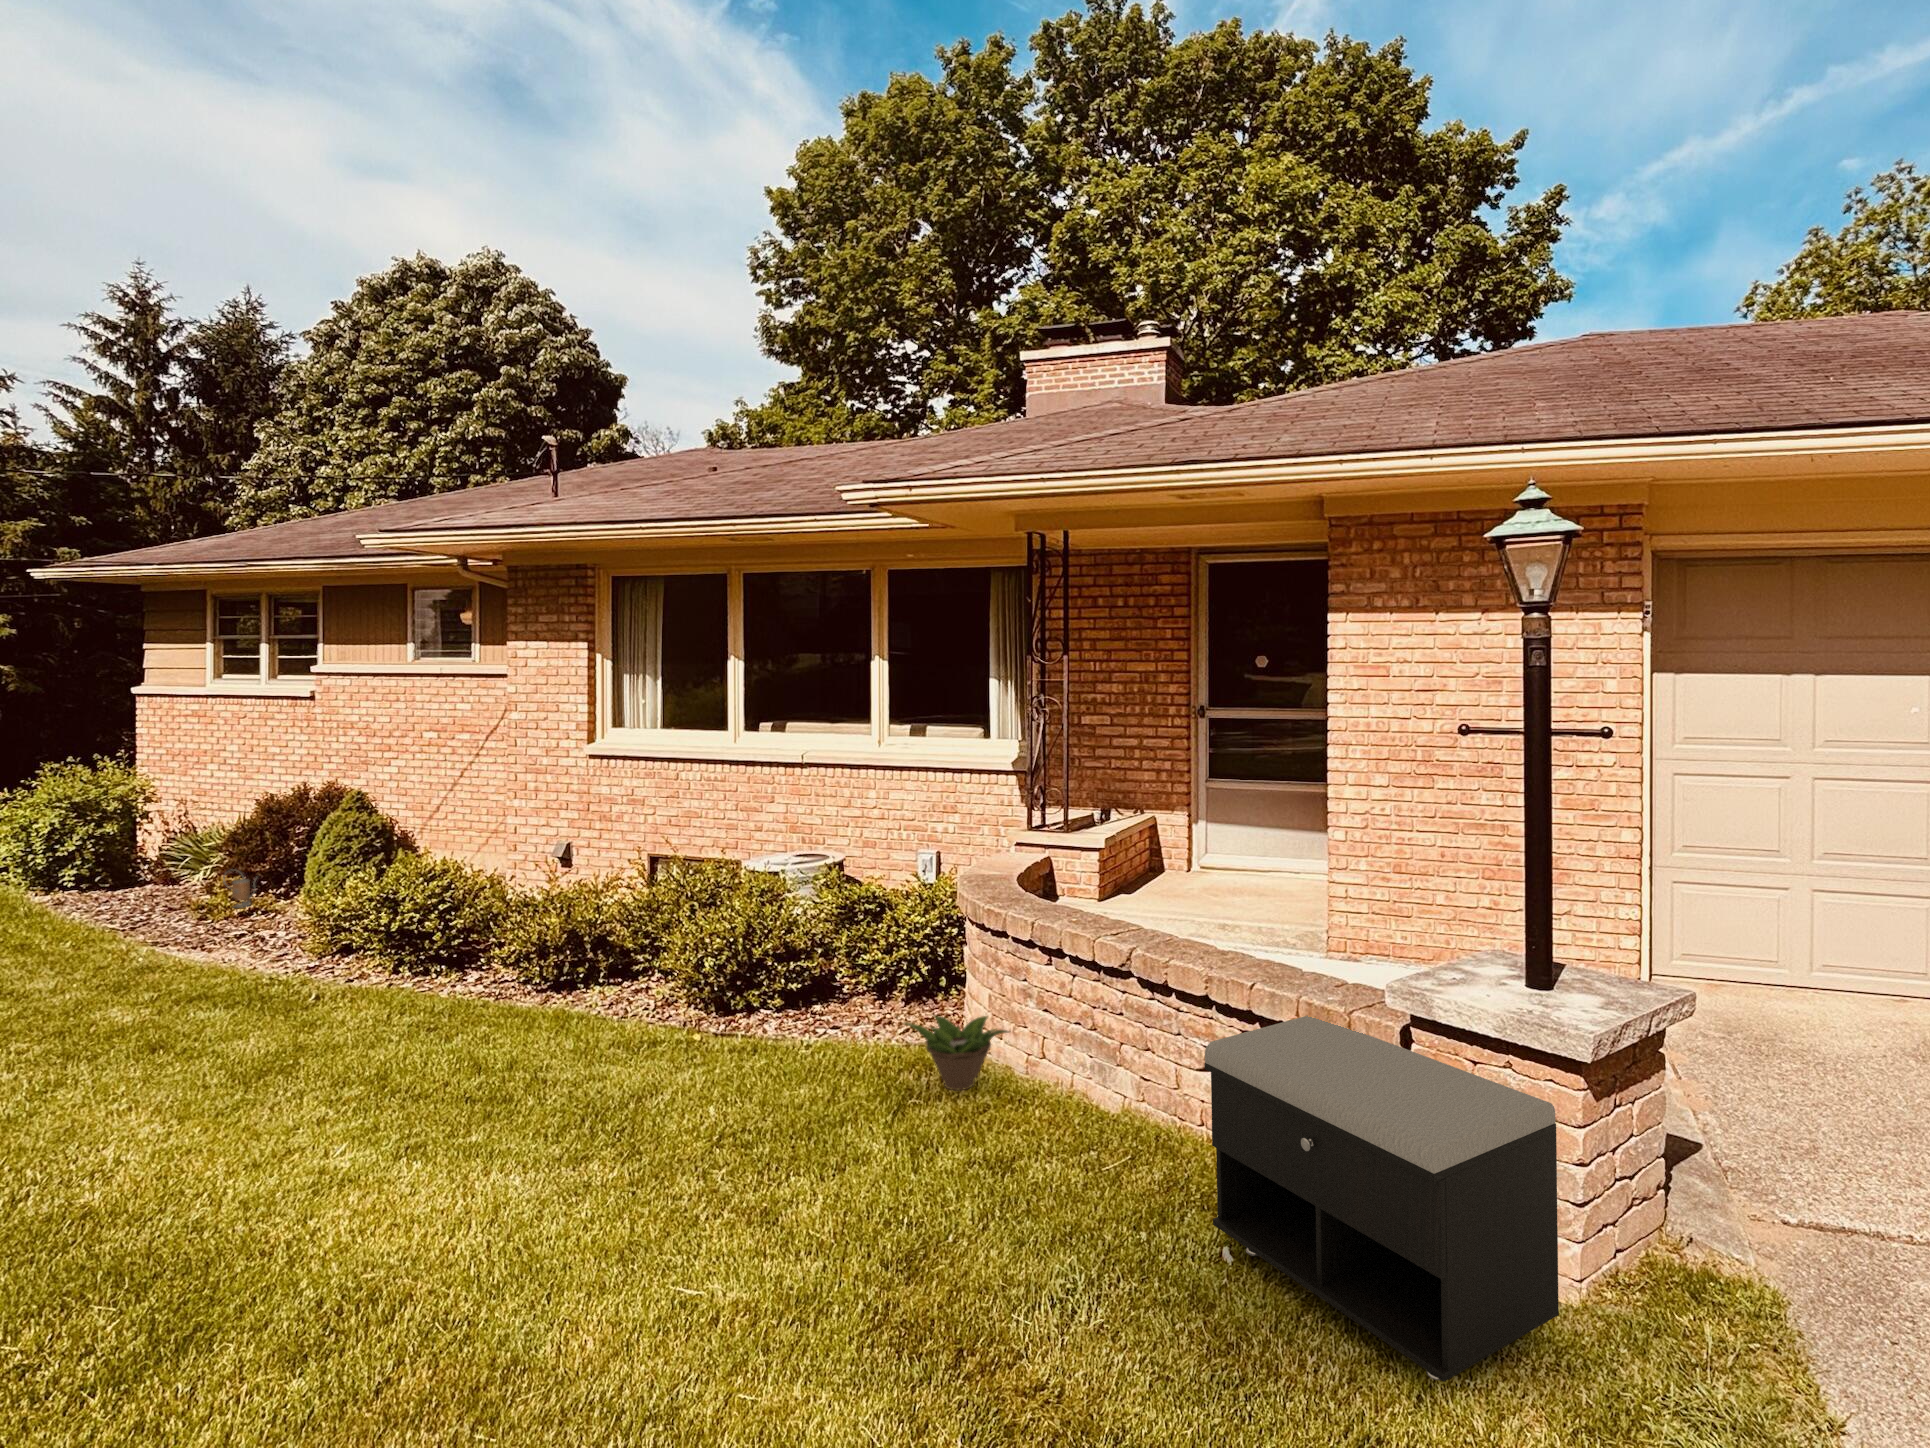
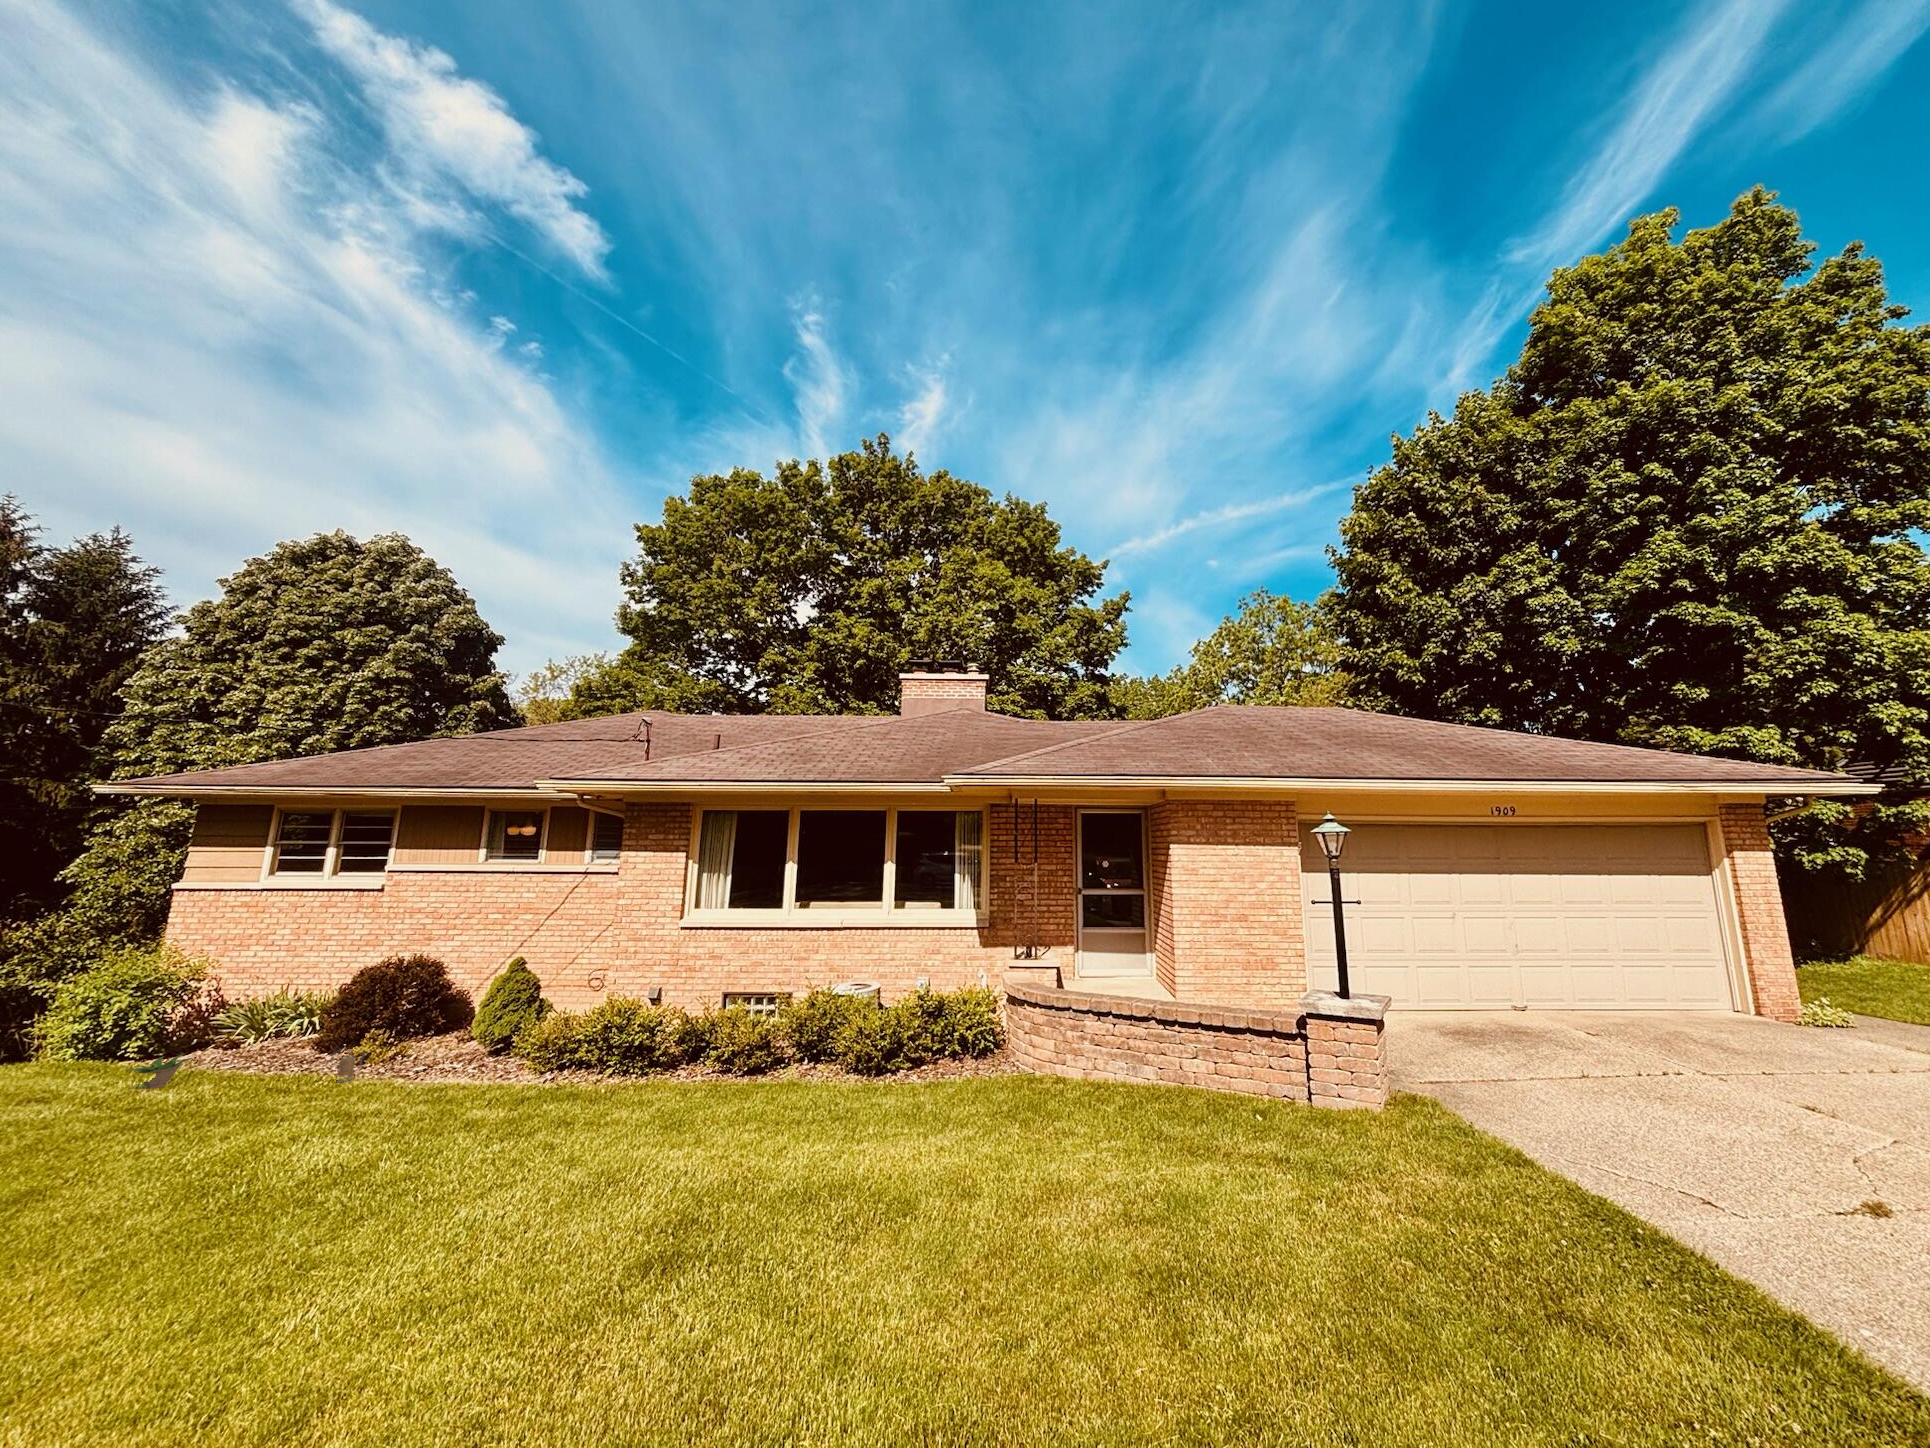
decorative plant: present [904,1015,1009,1090] -> present [126,1054,193,1089]
storage bench: present [1204,1016,1559,1382] -> none [1231,1015,1367,1135]

